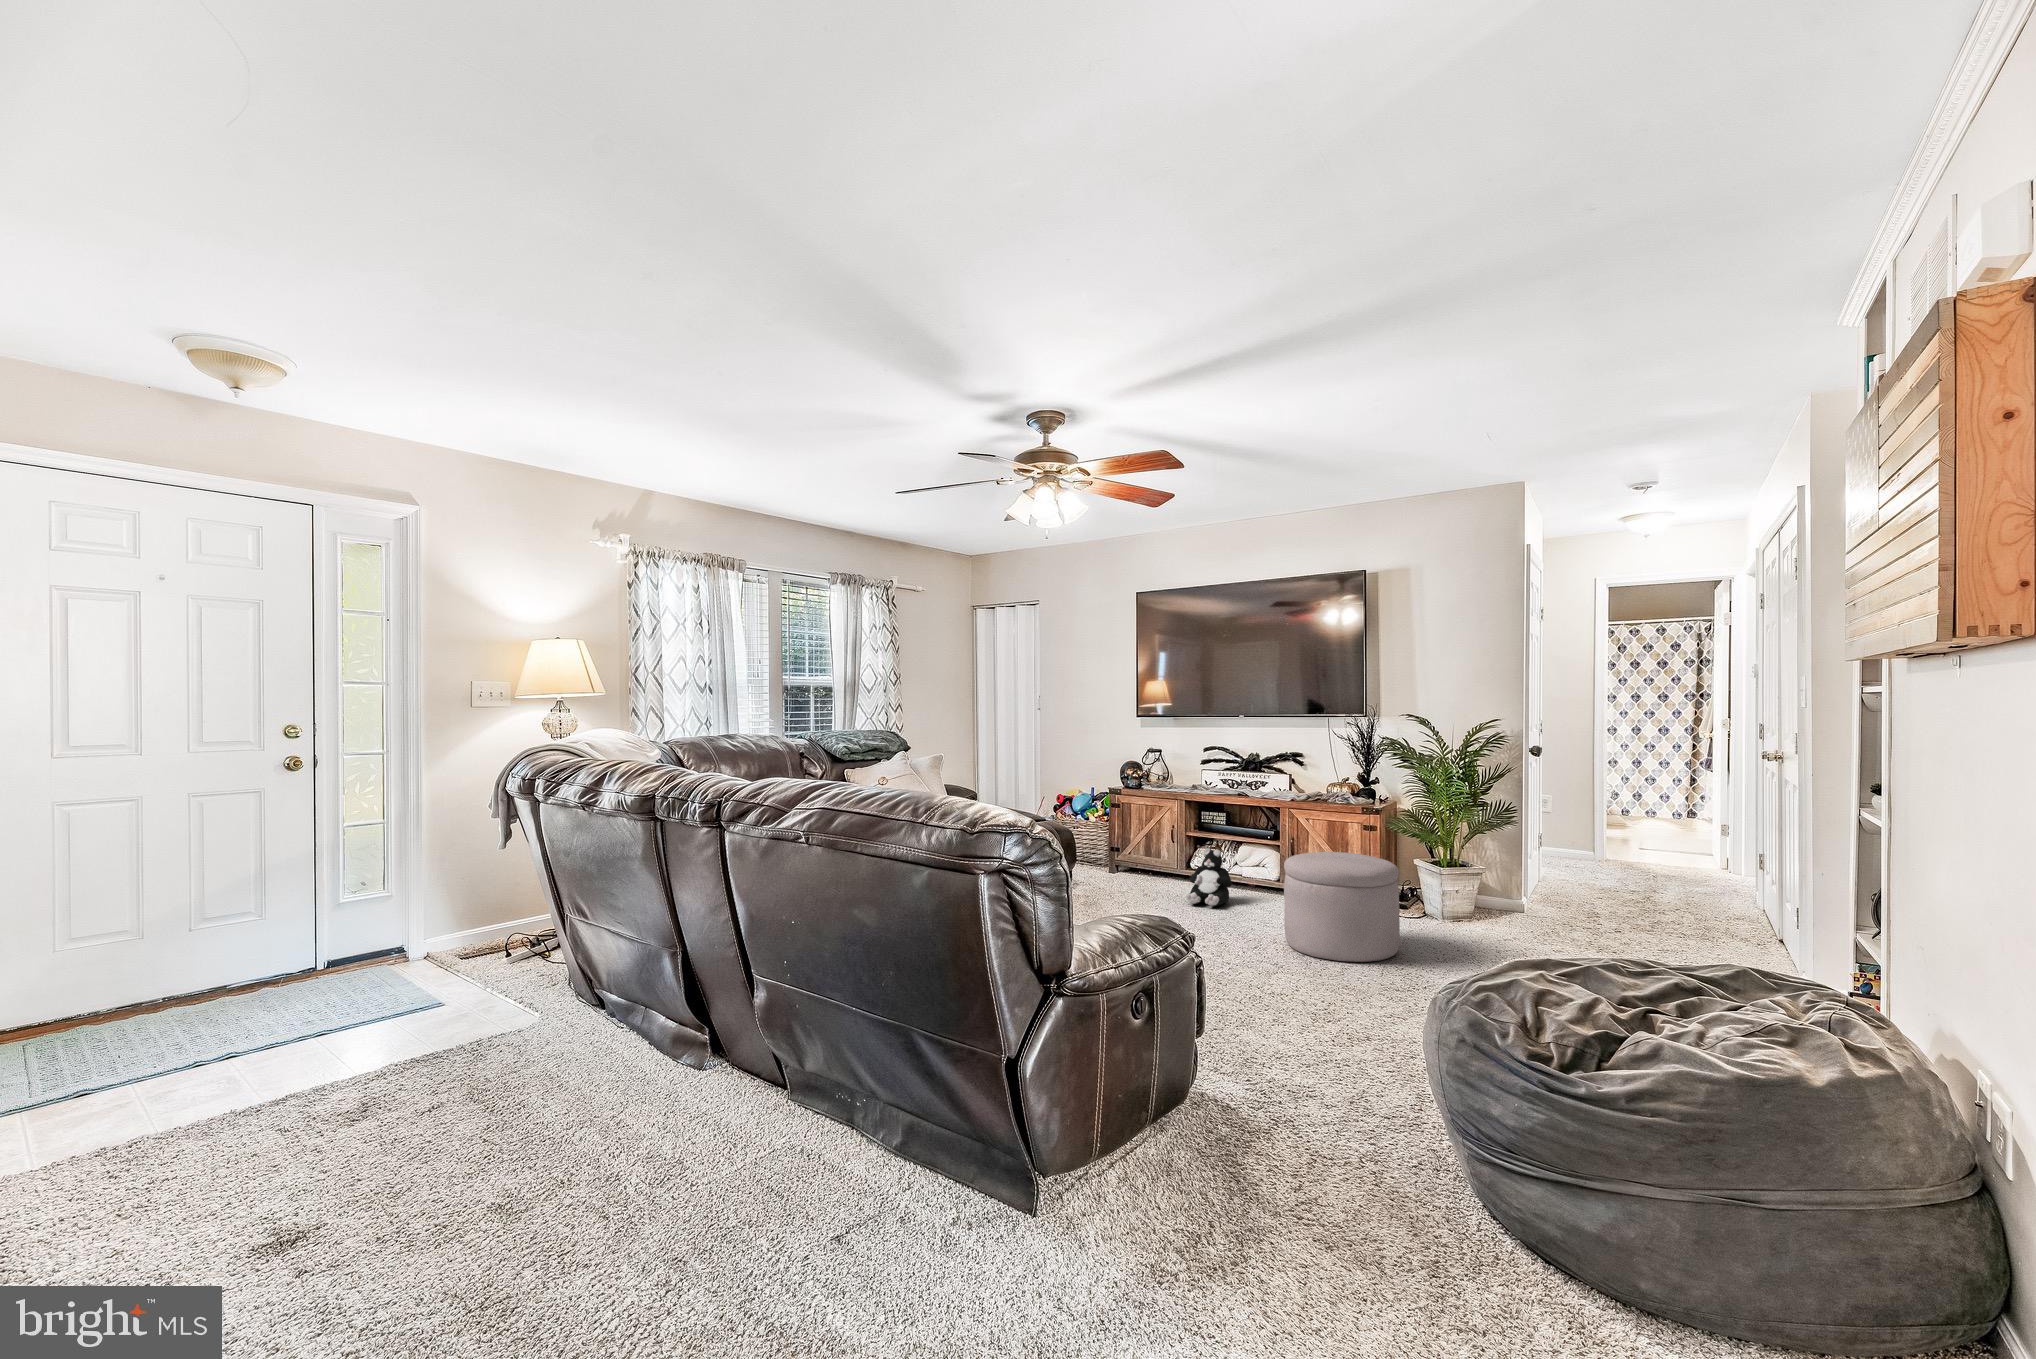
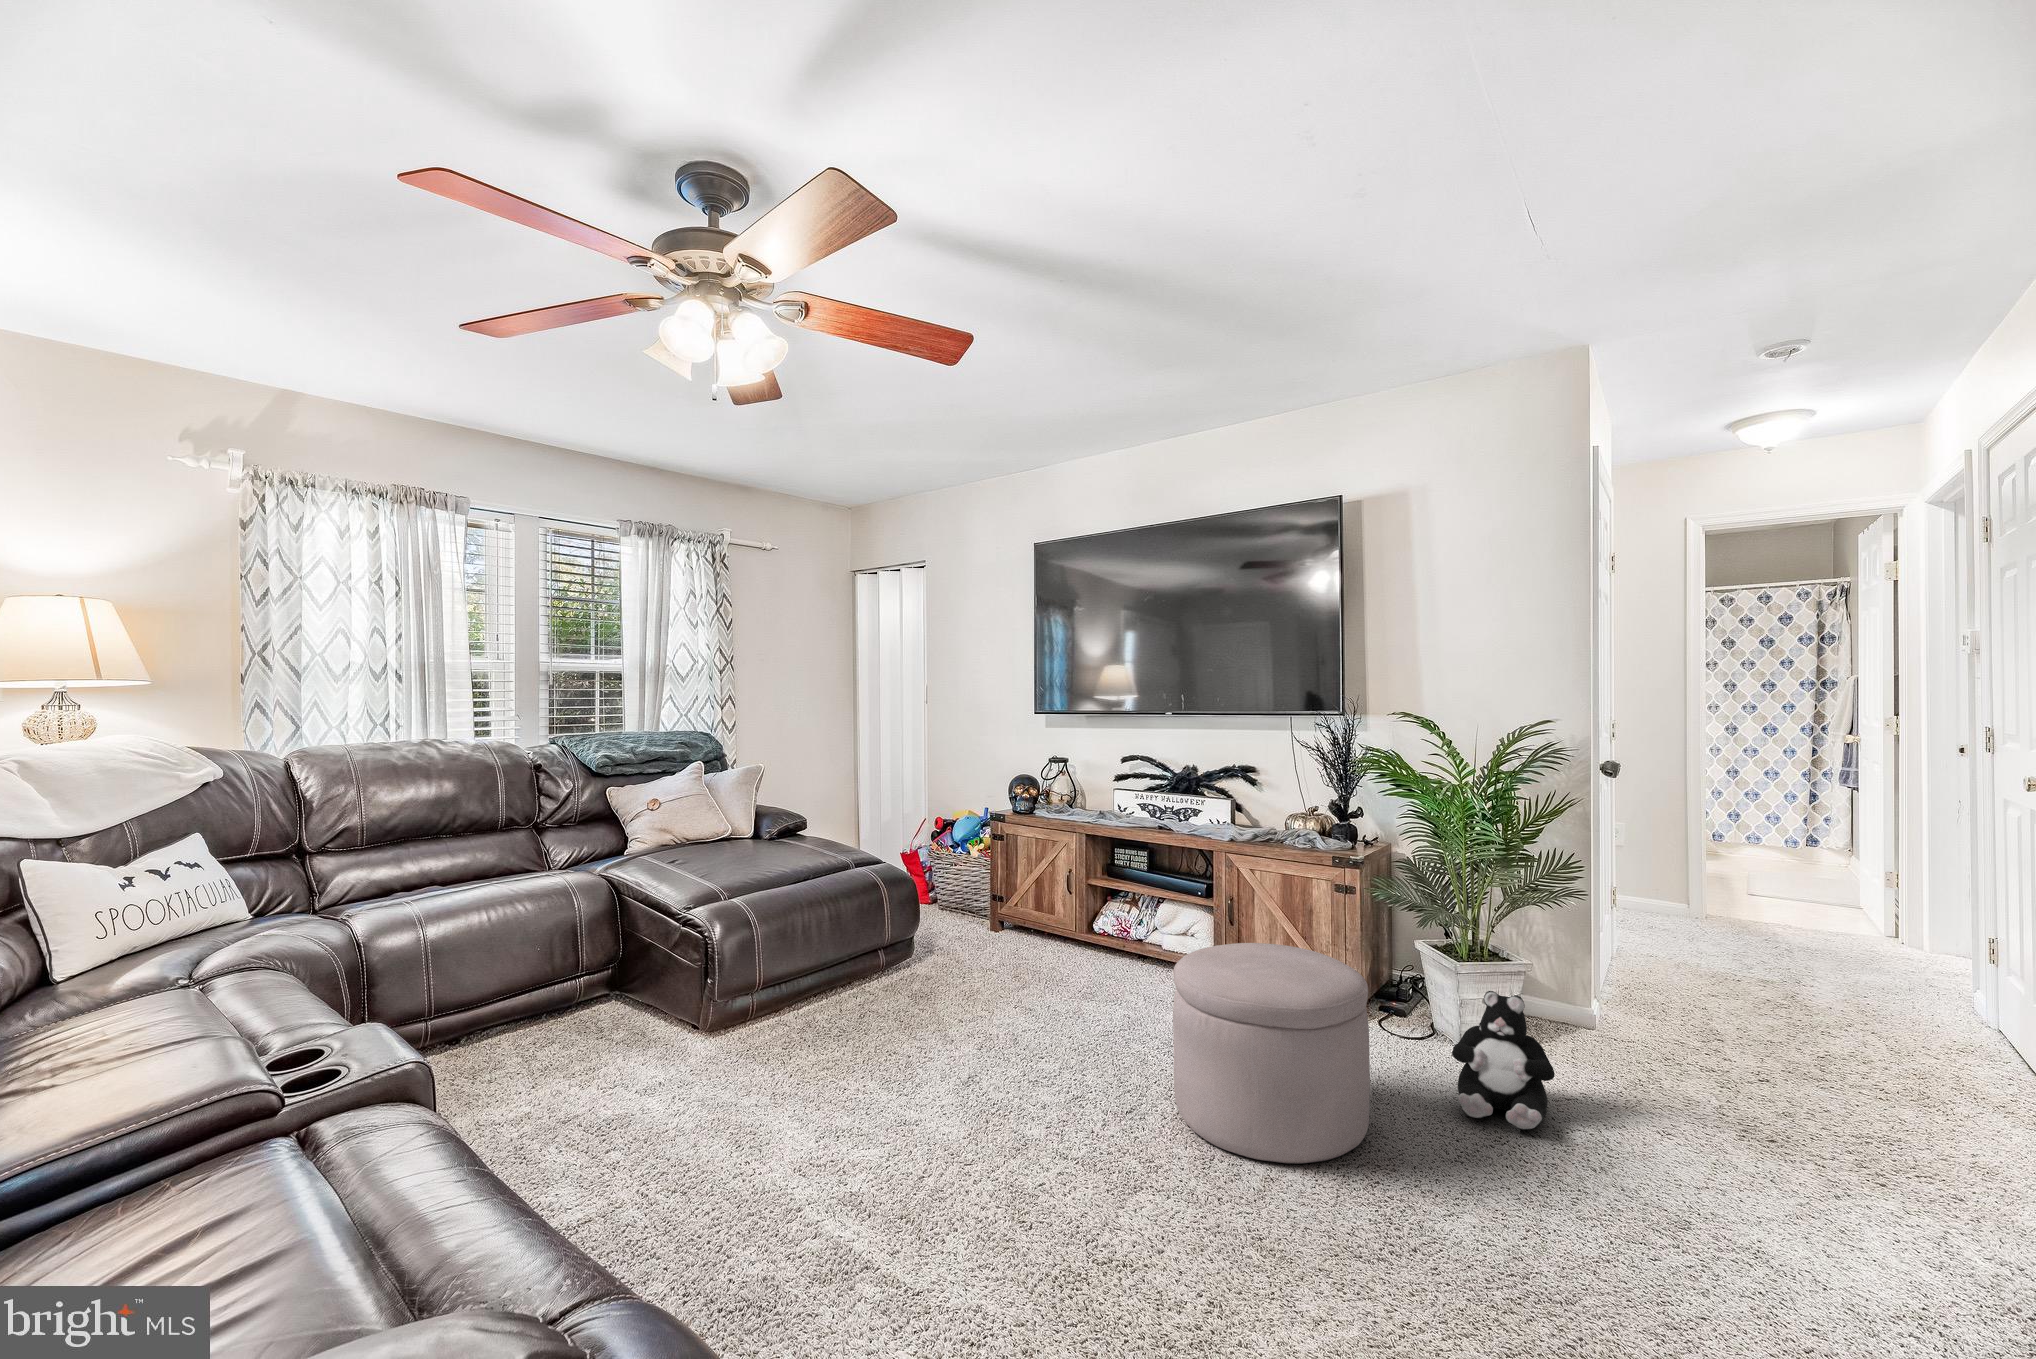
plush toy: present [1186,848,1232,907] -> present [1452,991,1555,1130]

